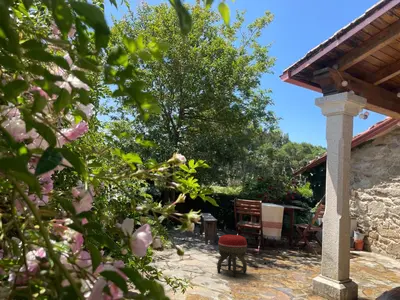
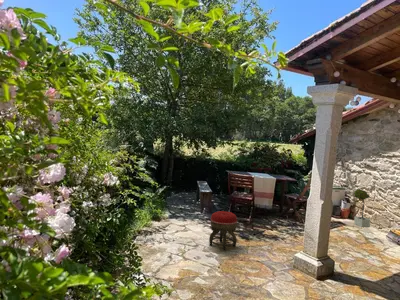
potted tree: none [367,216,387,259] -> present [354,189,370,227]

